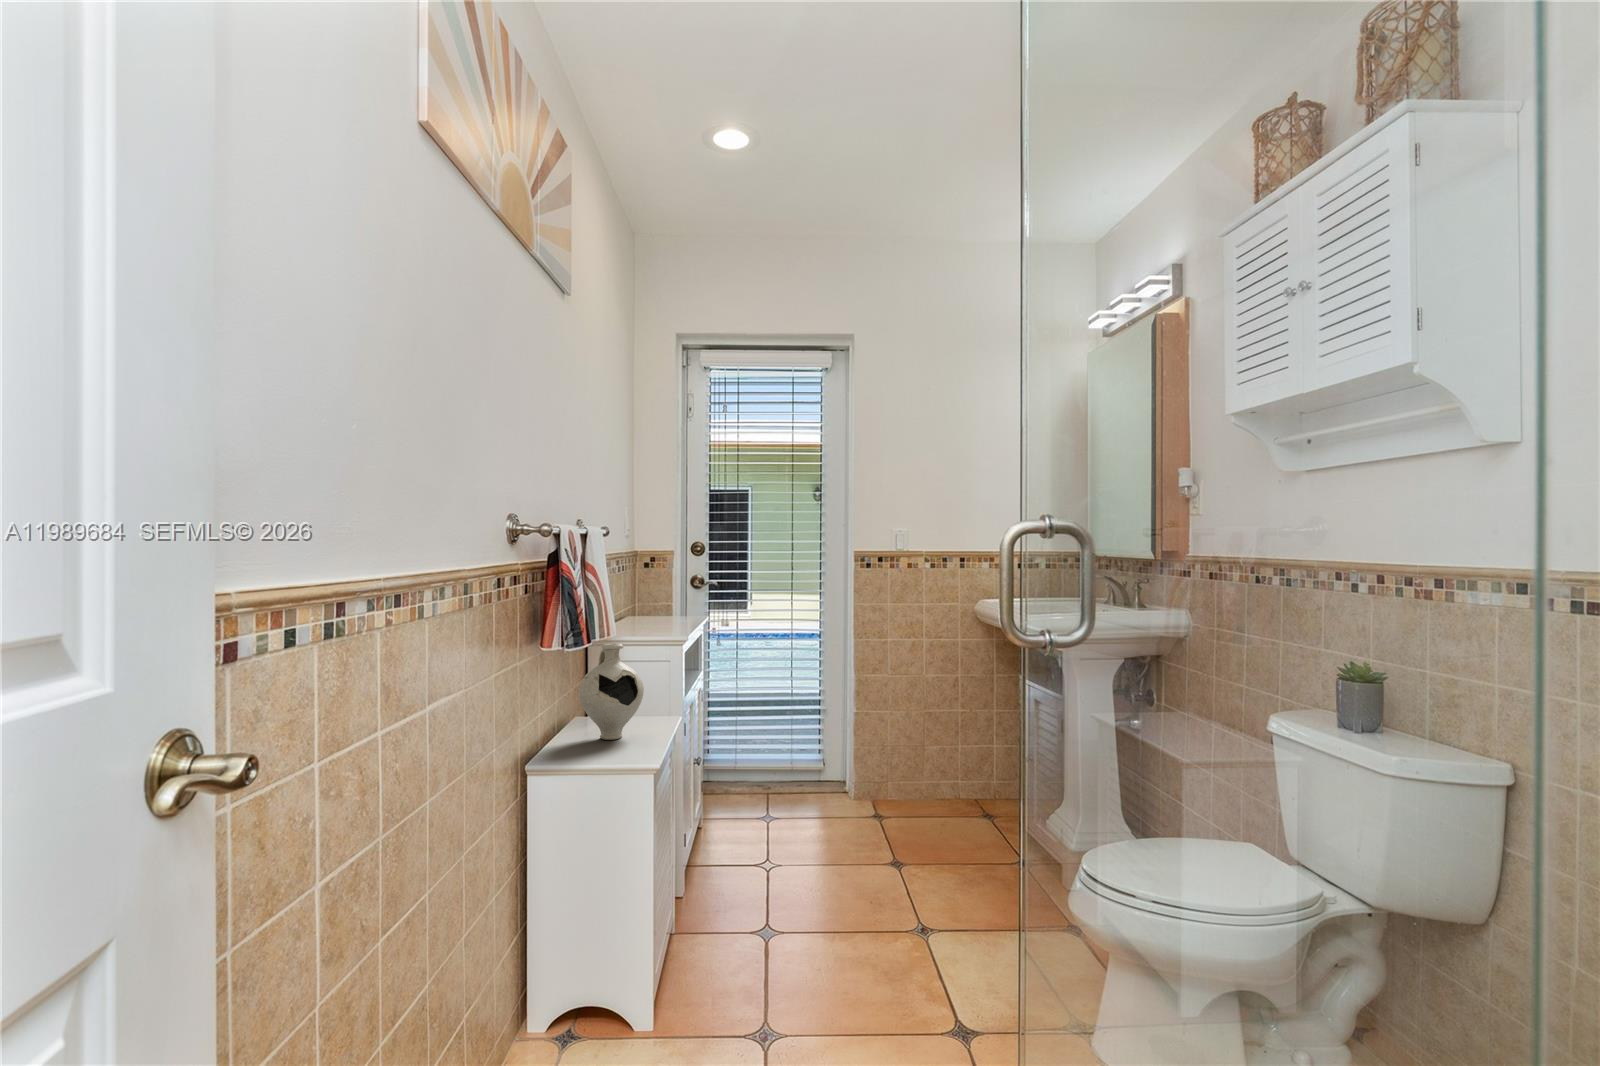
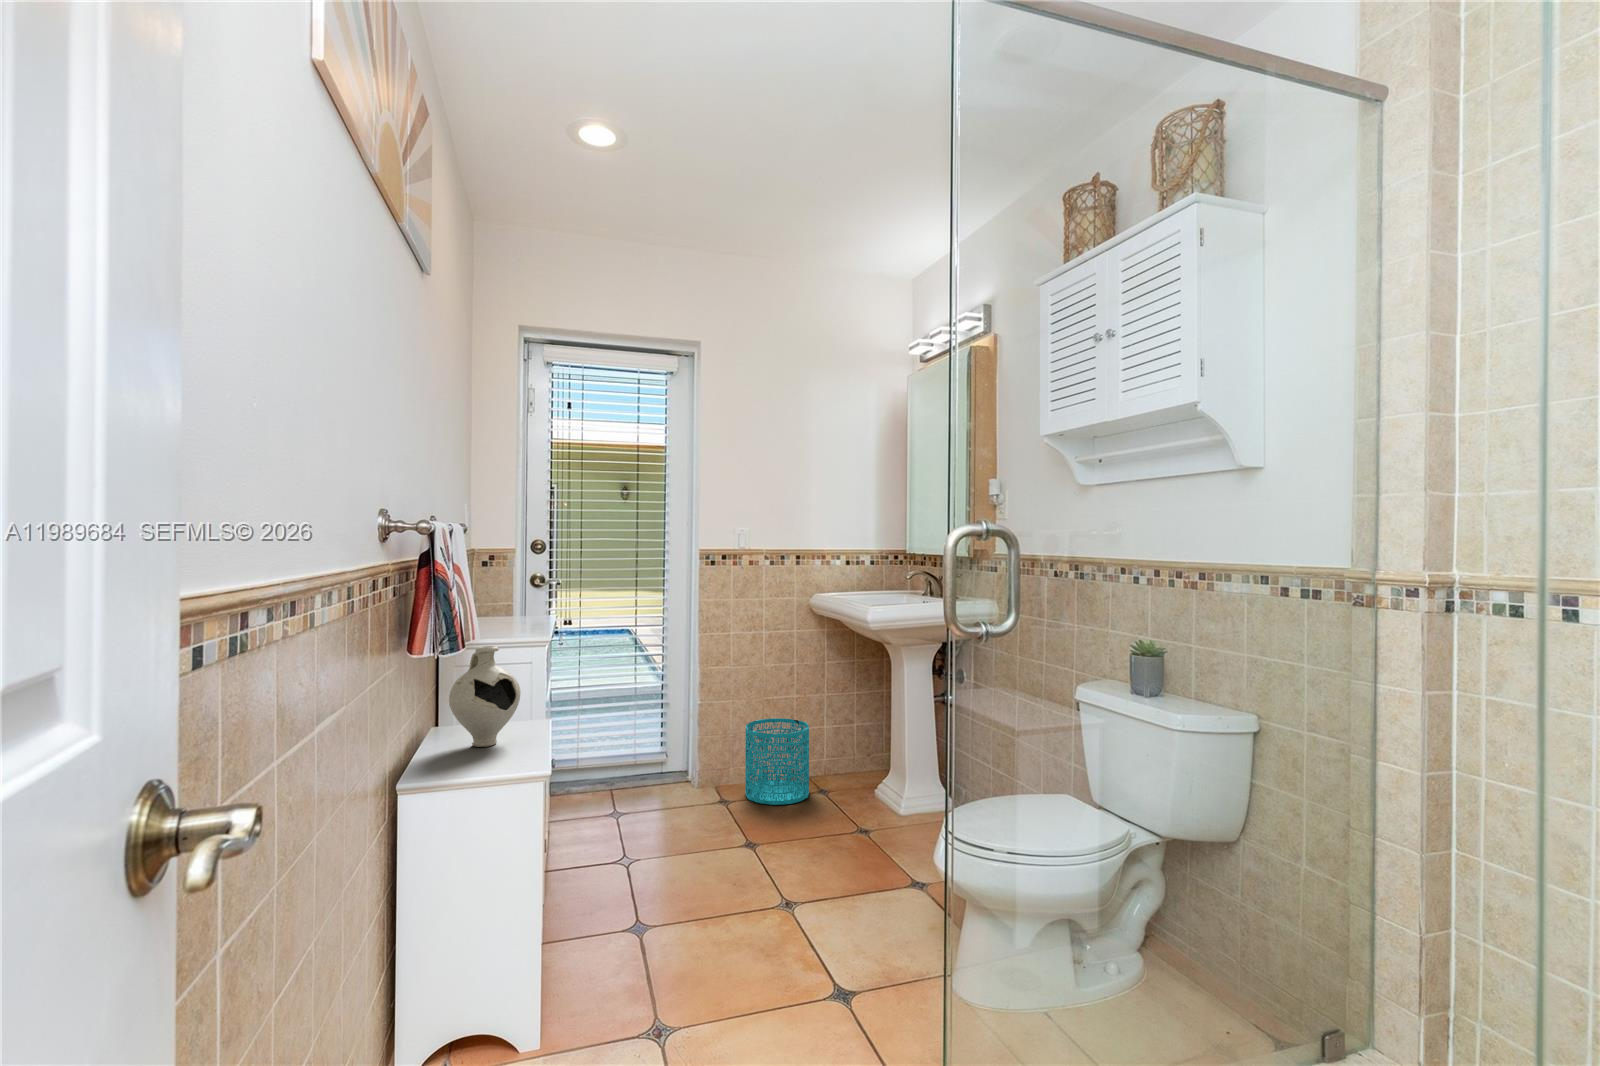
wastebasket: none [902,733,973,827] -> present [745,718,809,805]

